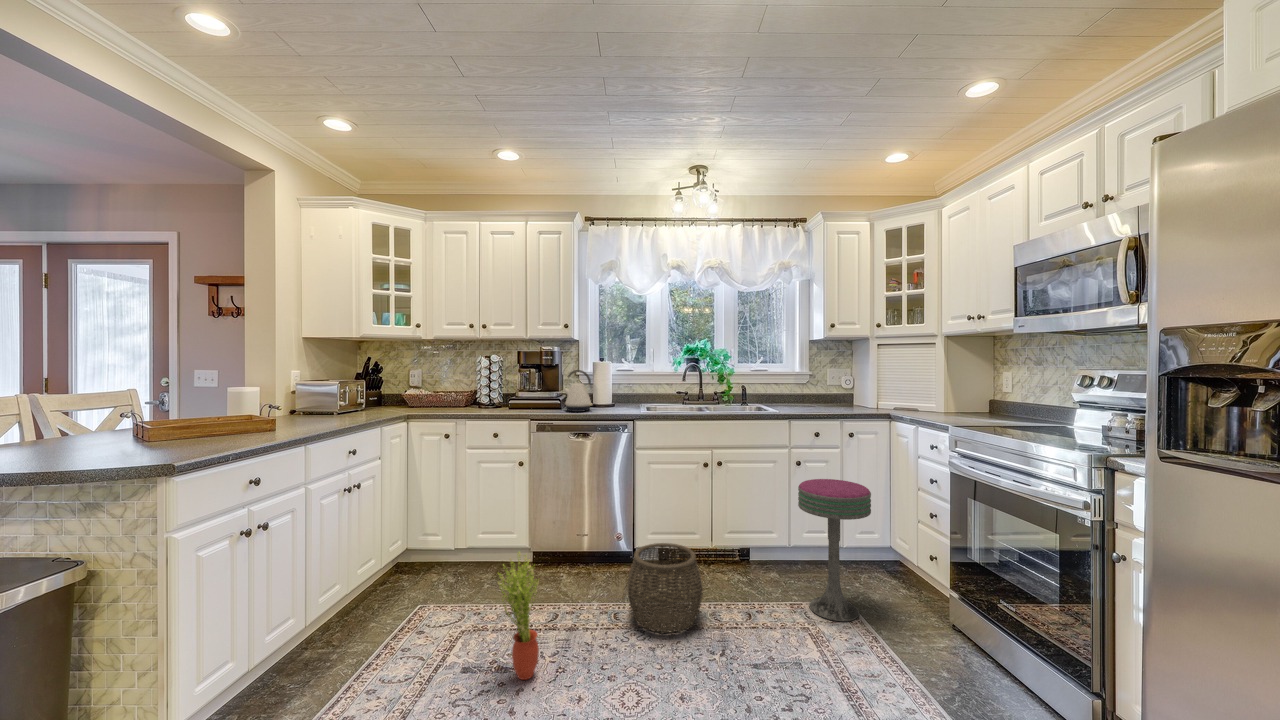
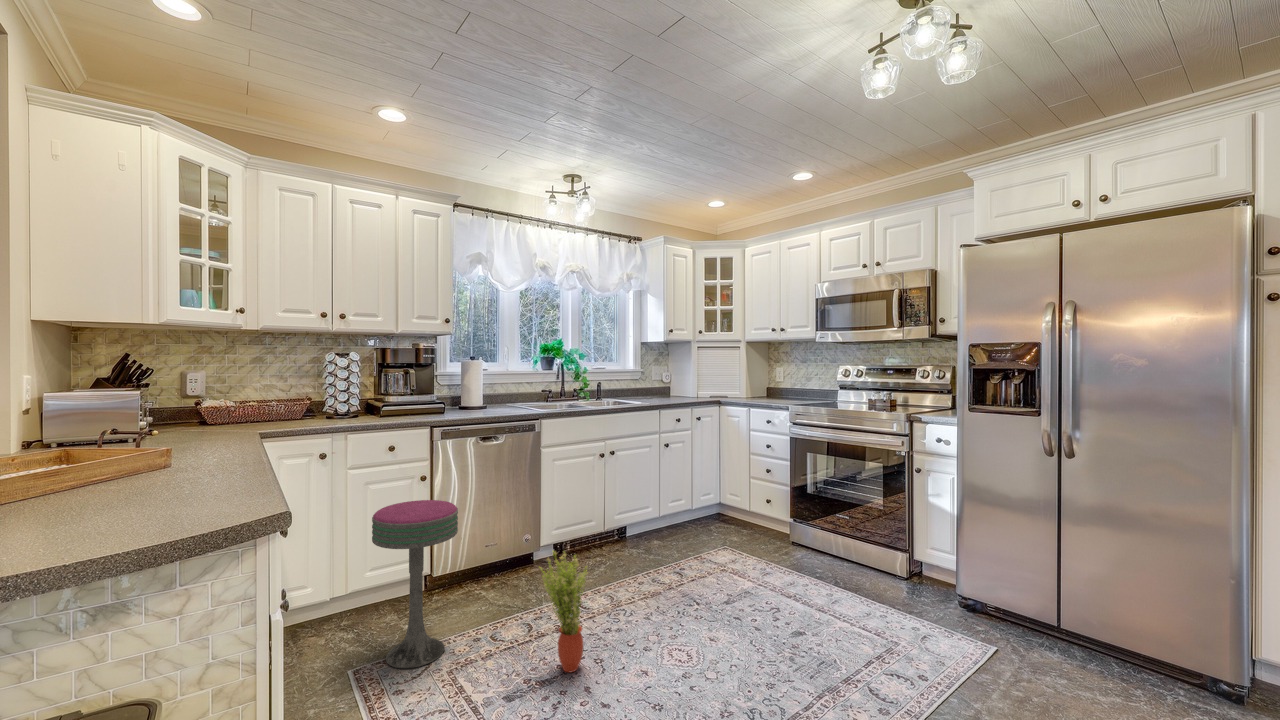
kettle: present [563,370,592,412] -> none [455,369,491,415]
bar stool: present [798,479,871,621] -> present [372,500,458,669]
woven basket: present [627,543,703,633] -> none [588,527,658,605]

